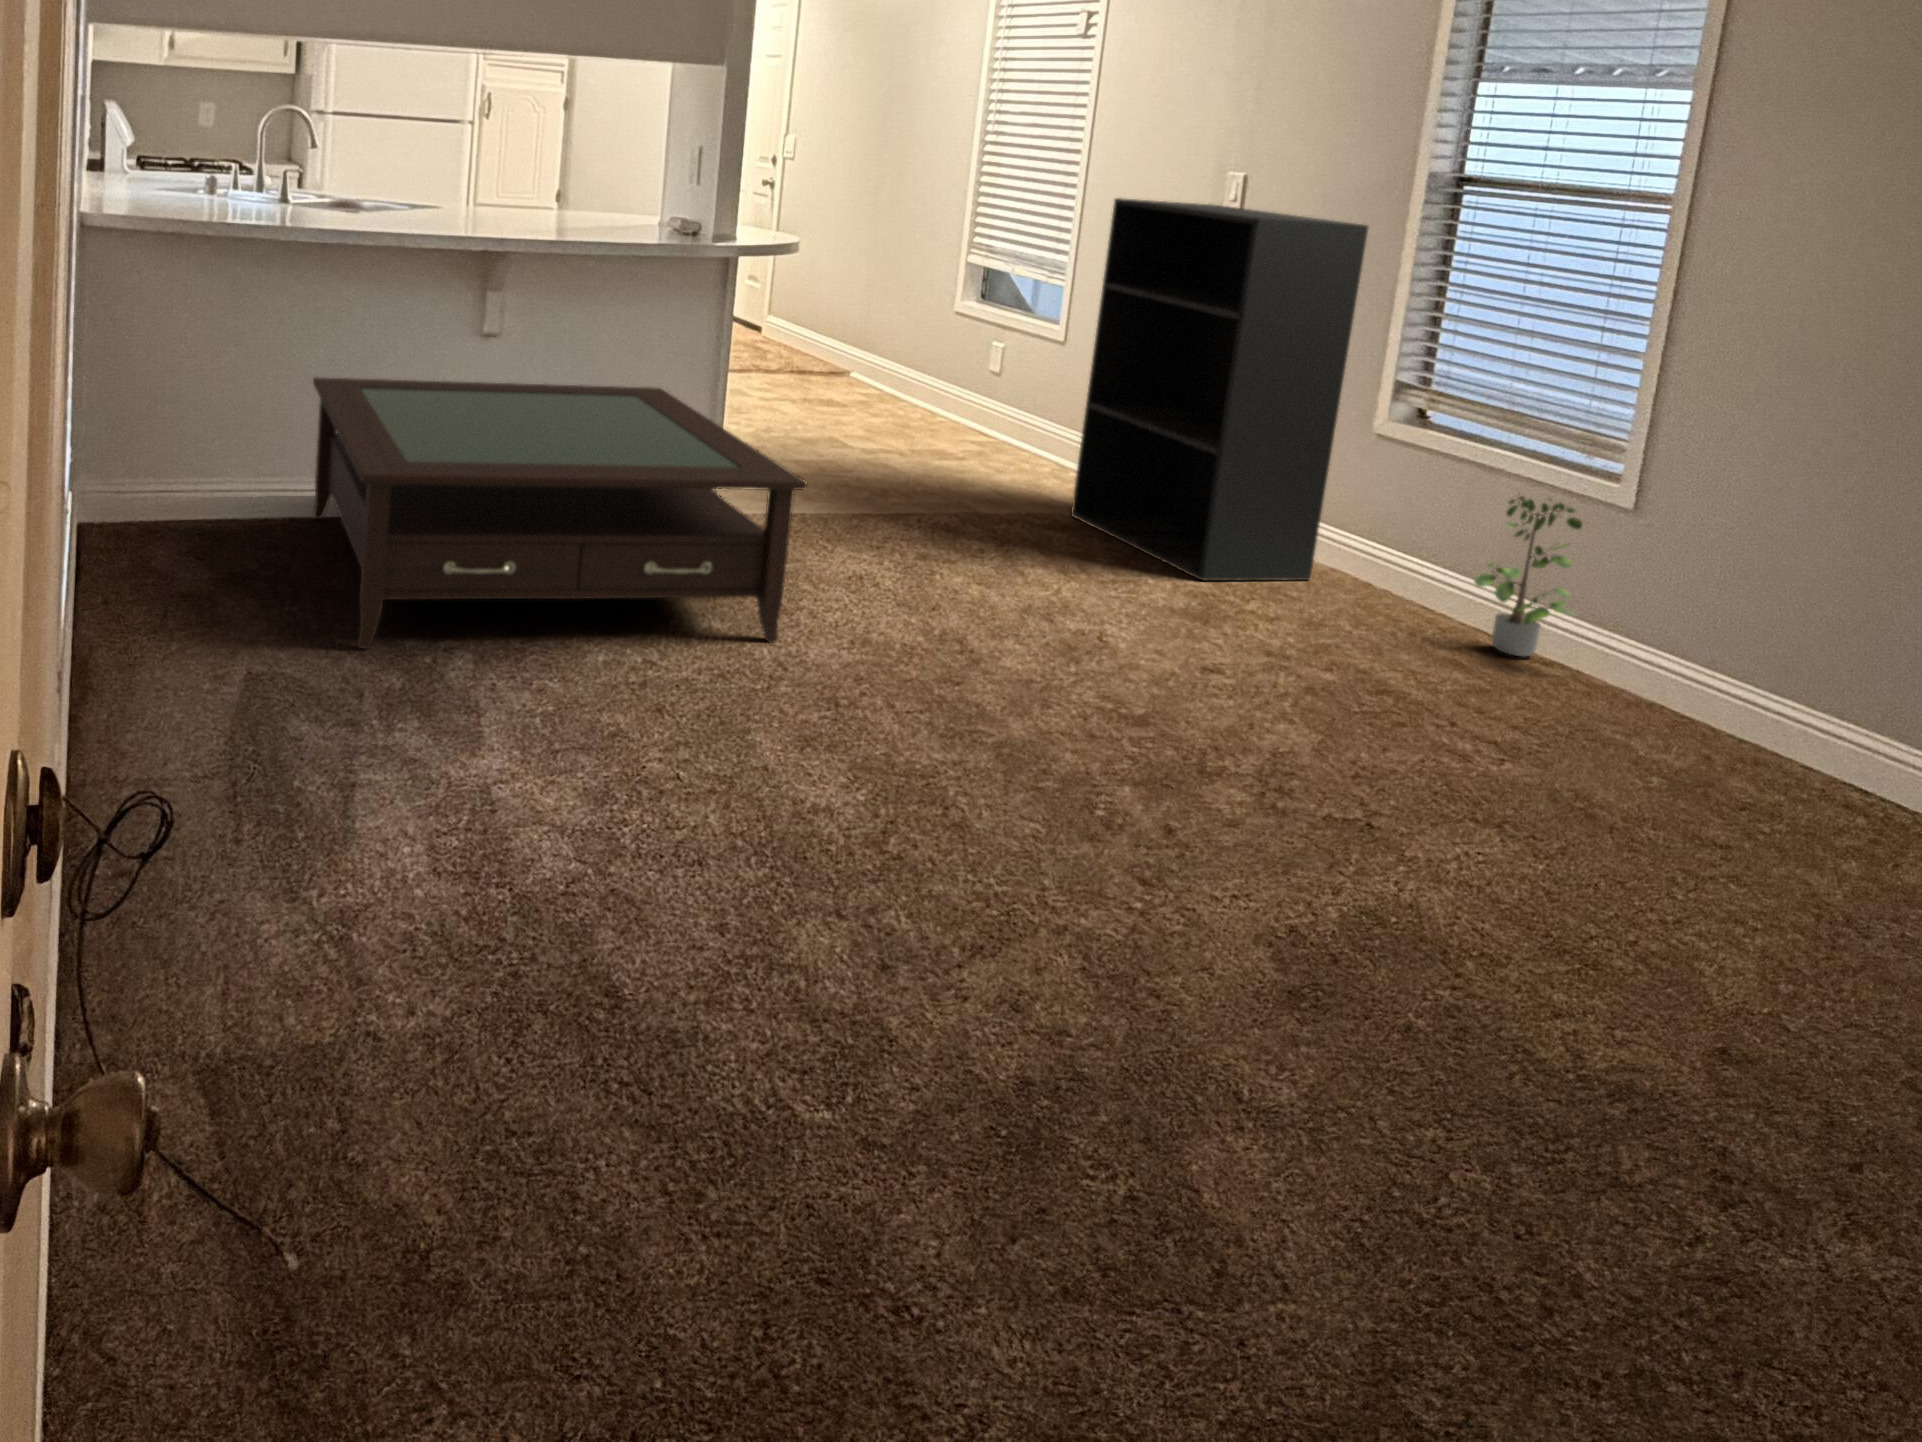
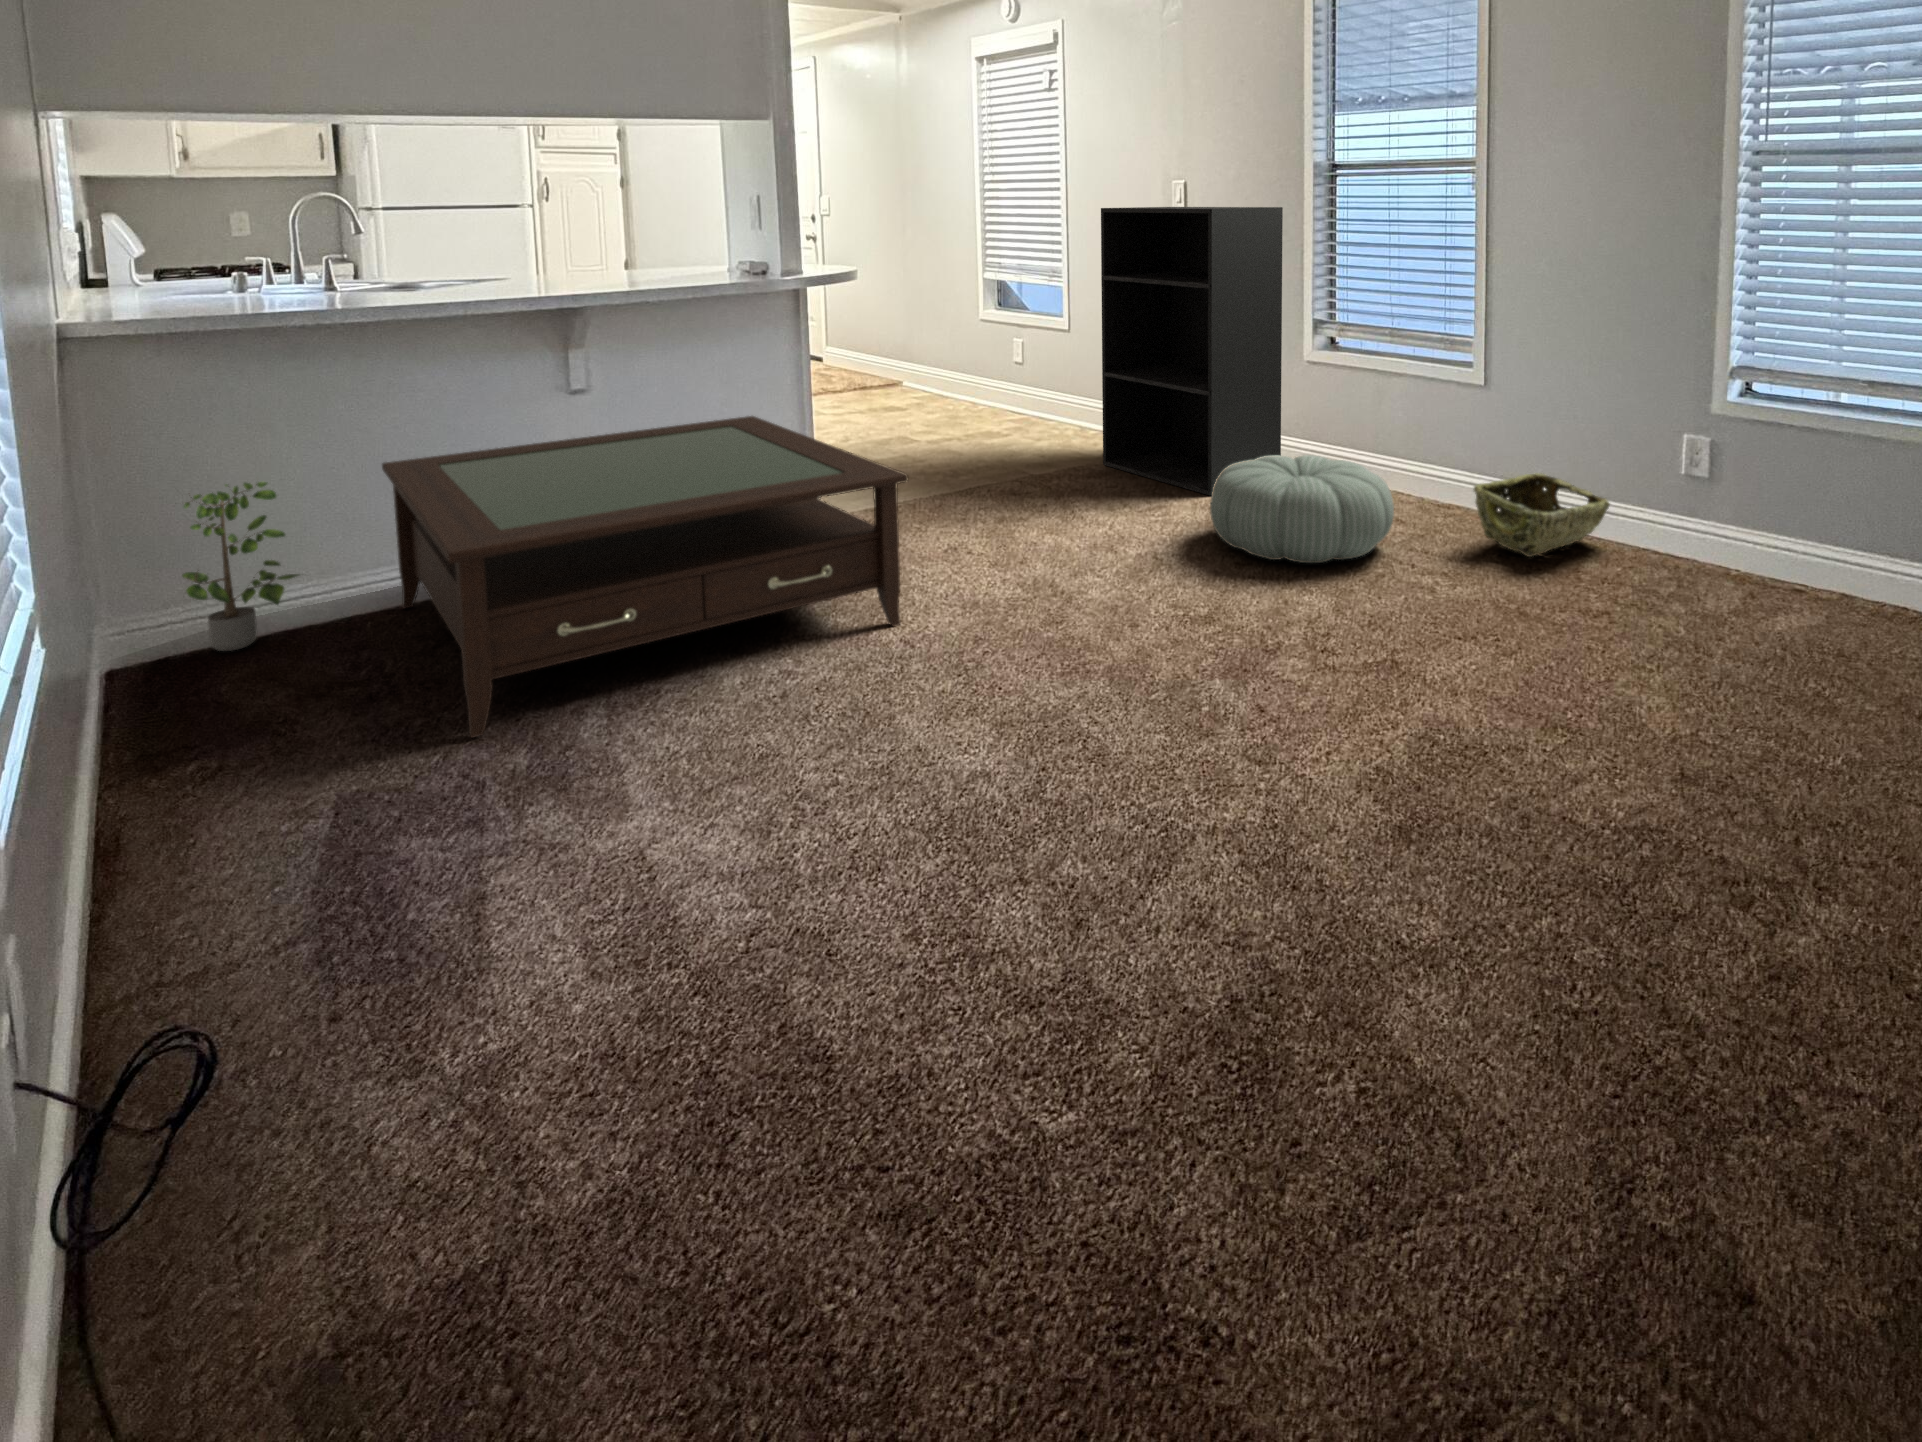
potted plant: present [1474,496,1582,656] -> present [182,482,299,651]
pouf: none [1183,545,1448,697] -> present [1210,455,1394,563]
woven basket: none [1577,641,1810,756] -> present [1473,473,1610,557]

